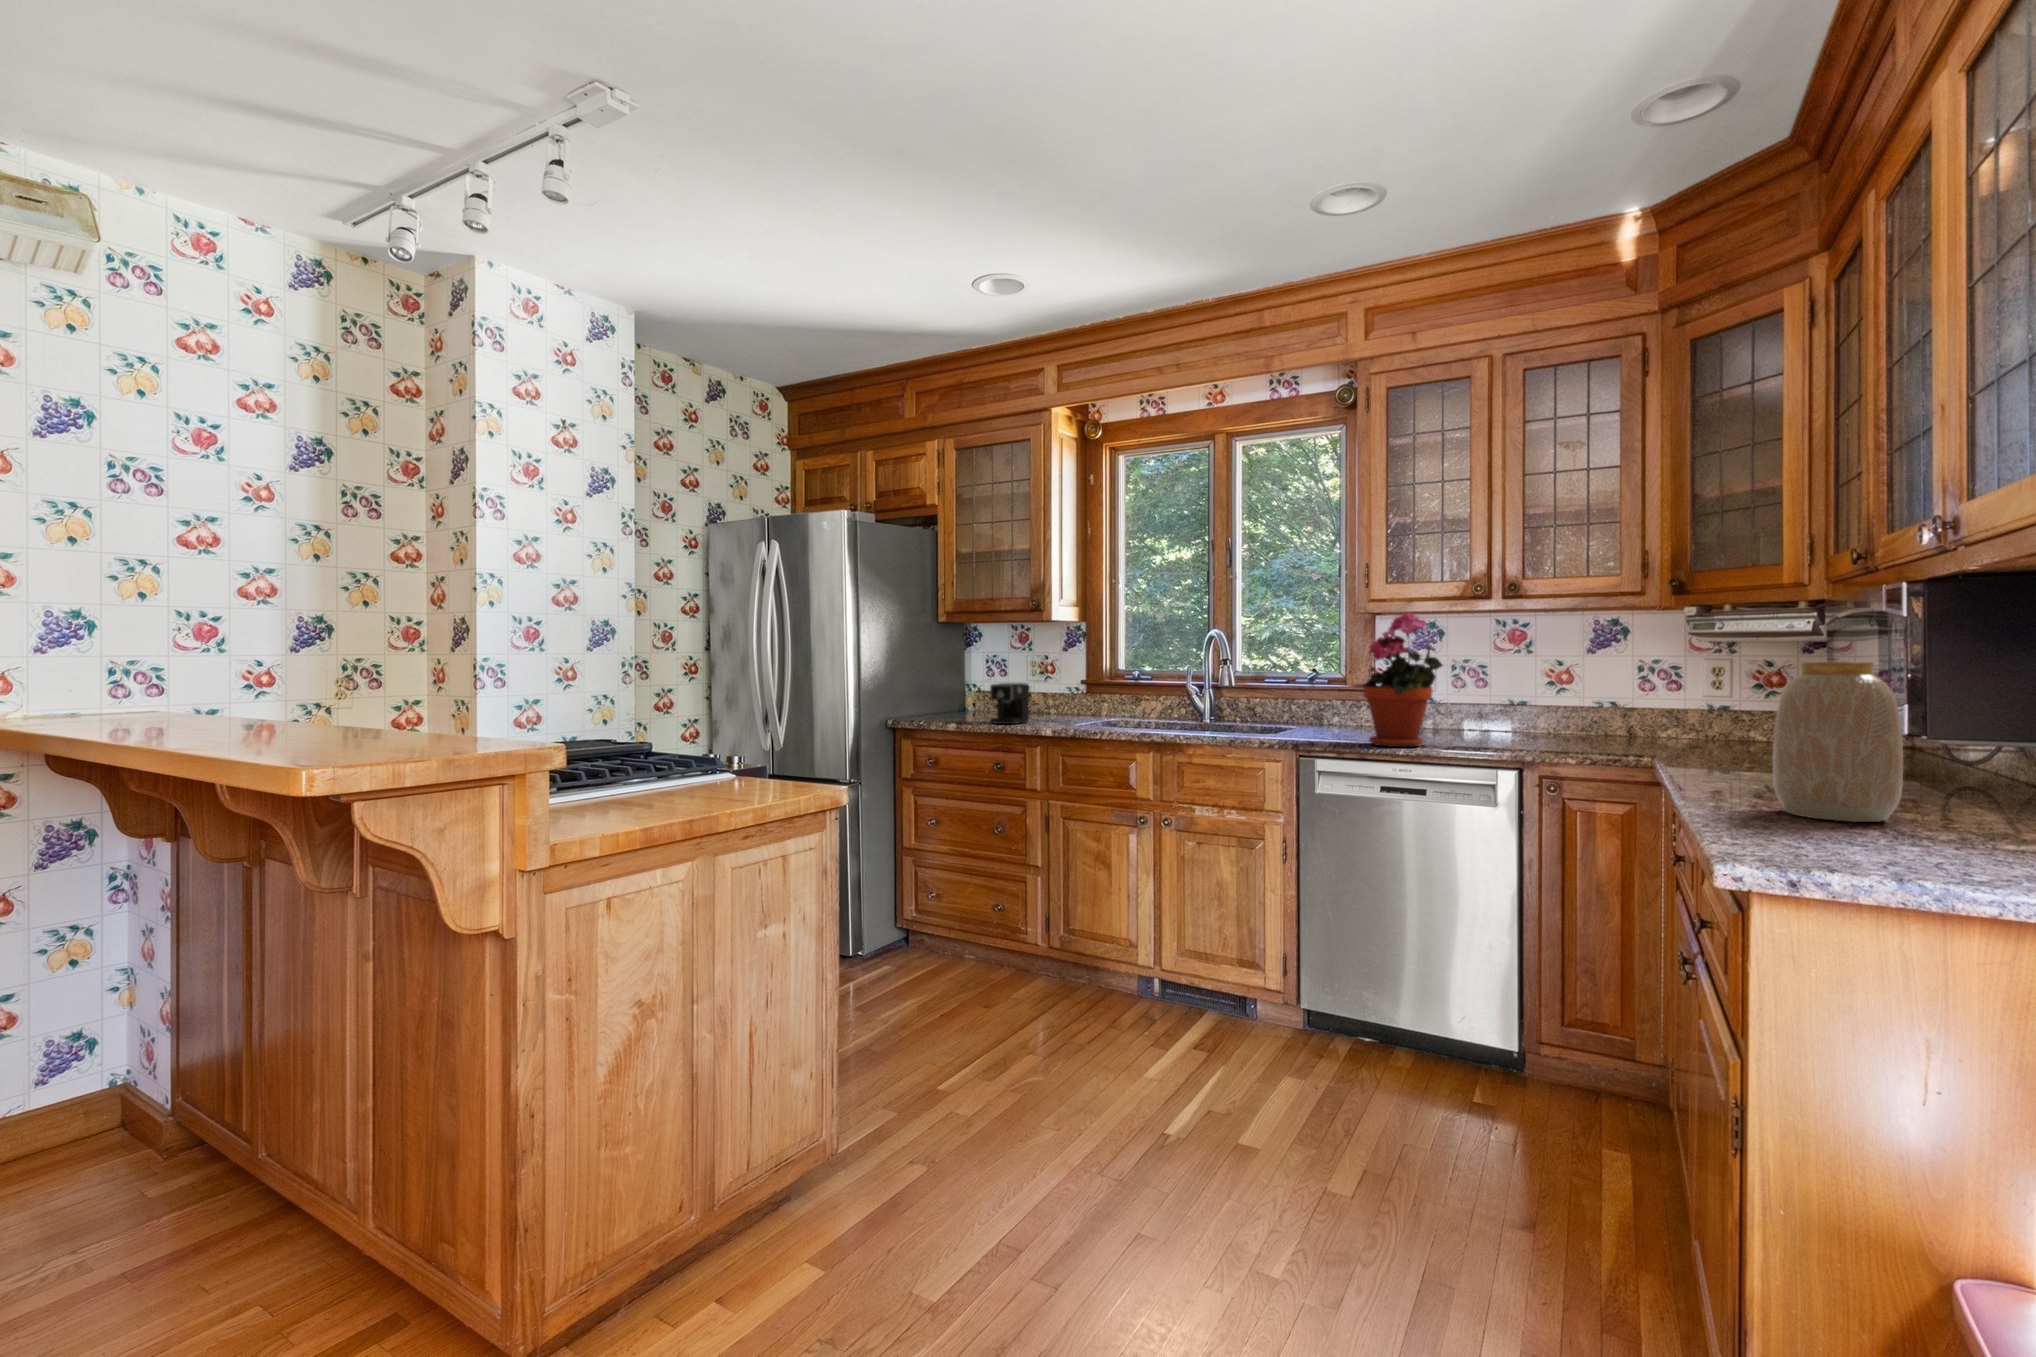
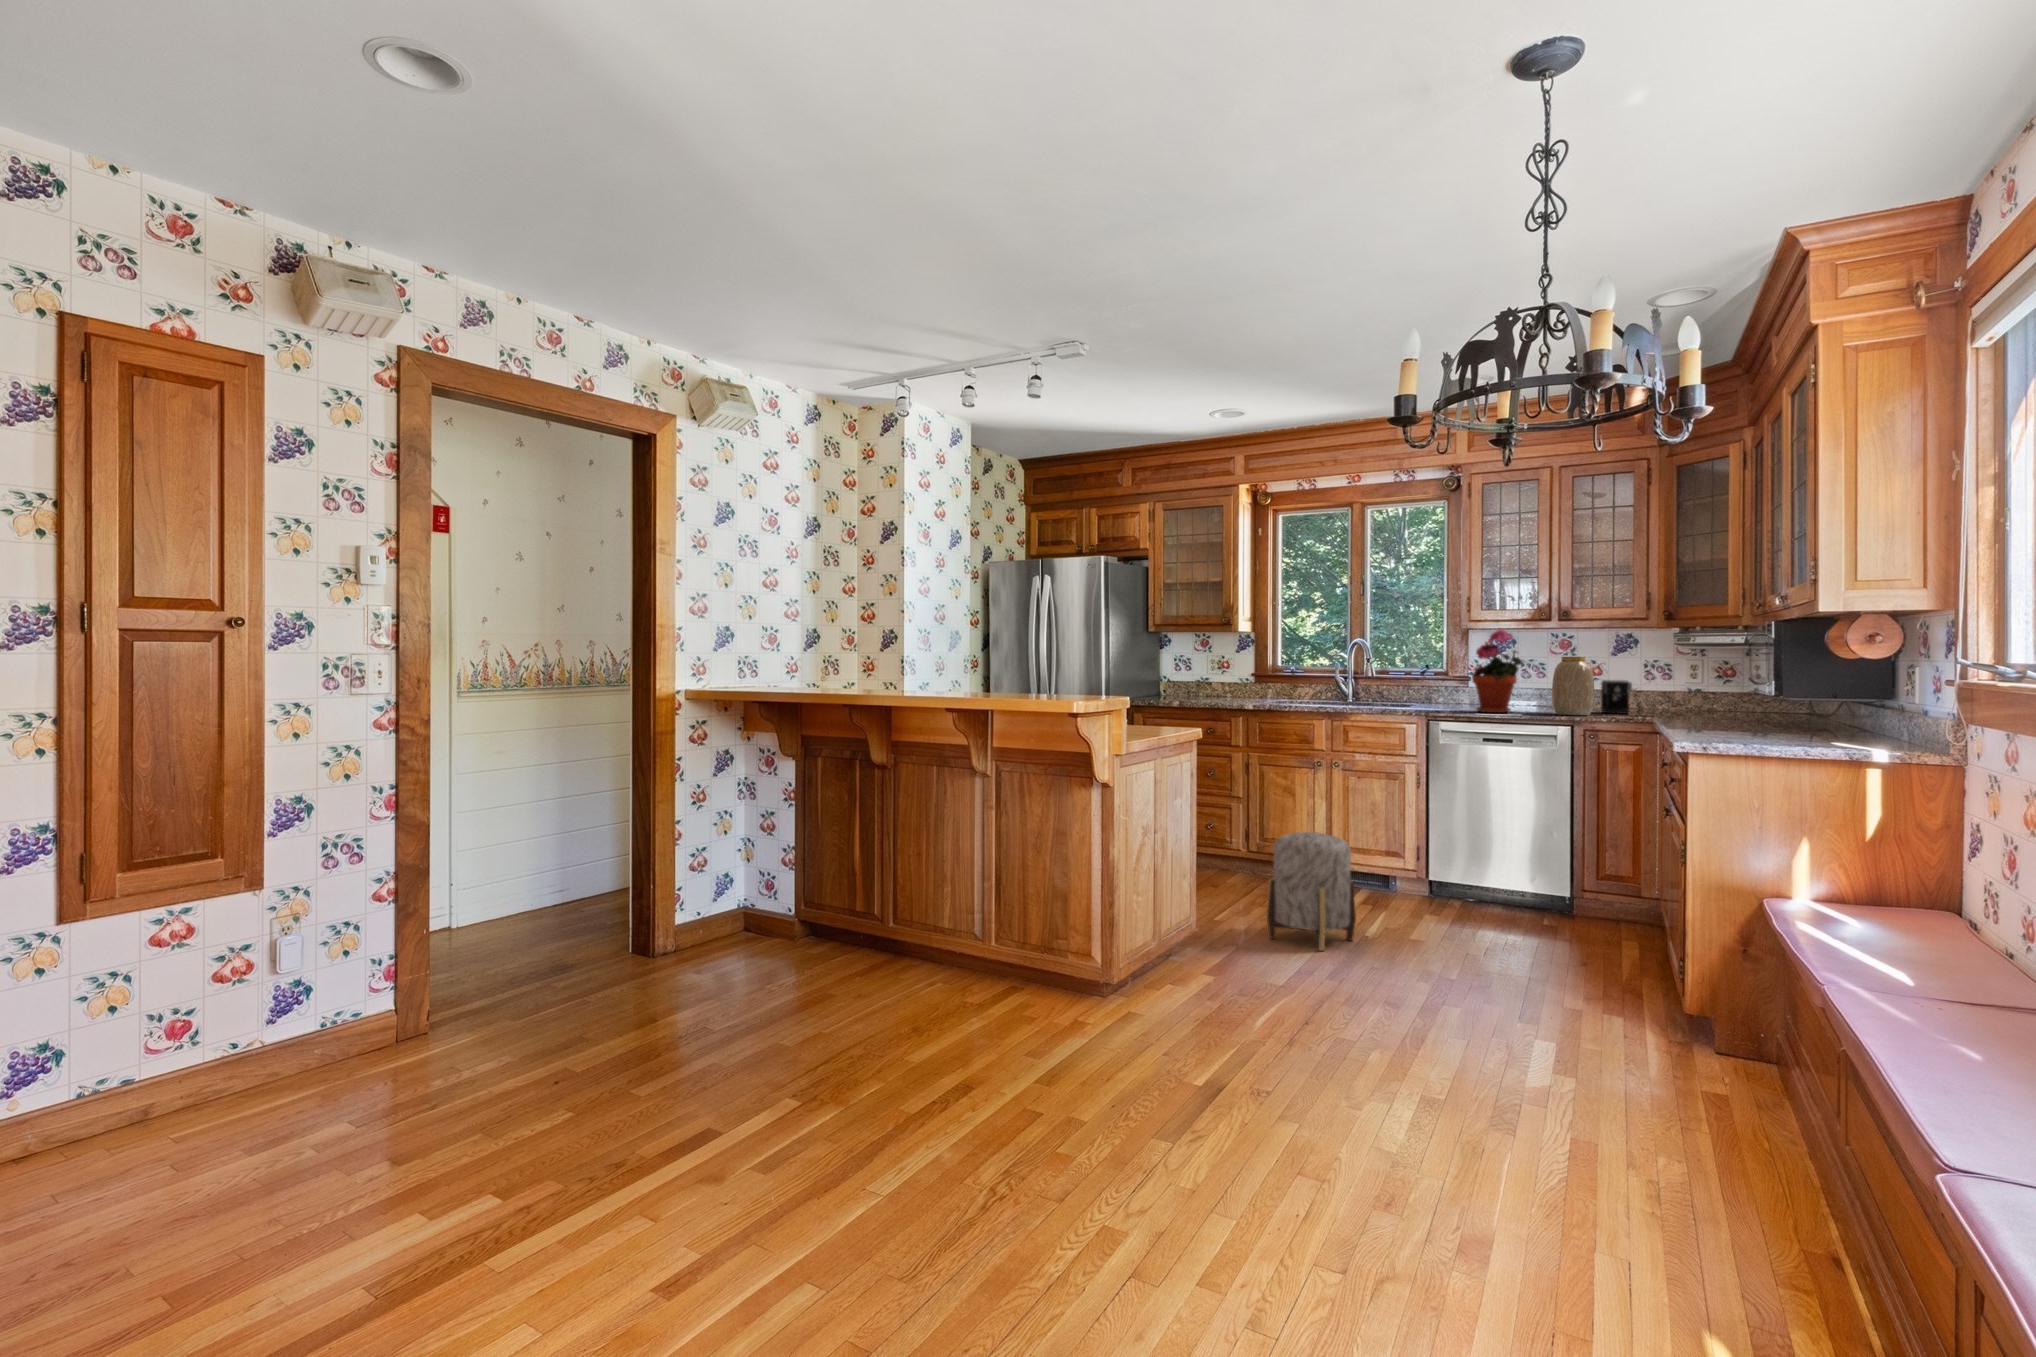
vase: present [1773,662,1903,822] -> present [1552,657,1594,715]
coffee maker: present [990,683,1069,724] -> present [1601,680,1663,714]
stool: none [978,961,1131,1193] -> present [1266,832,1356,951]

